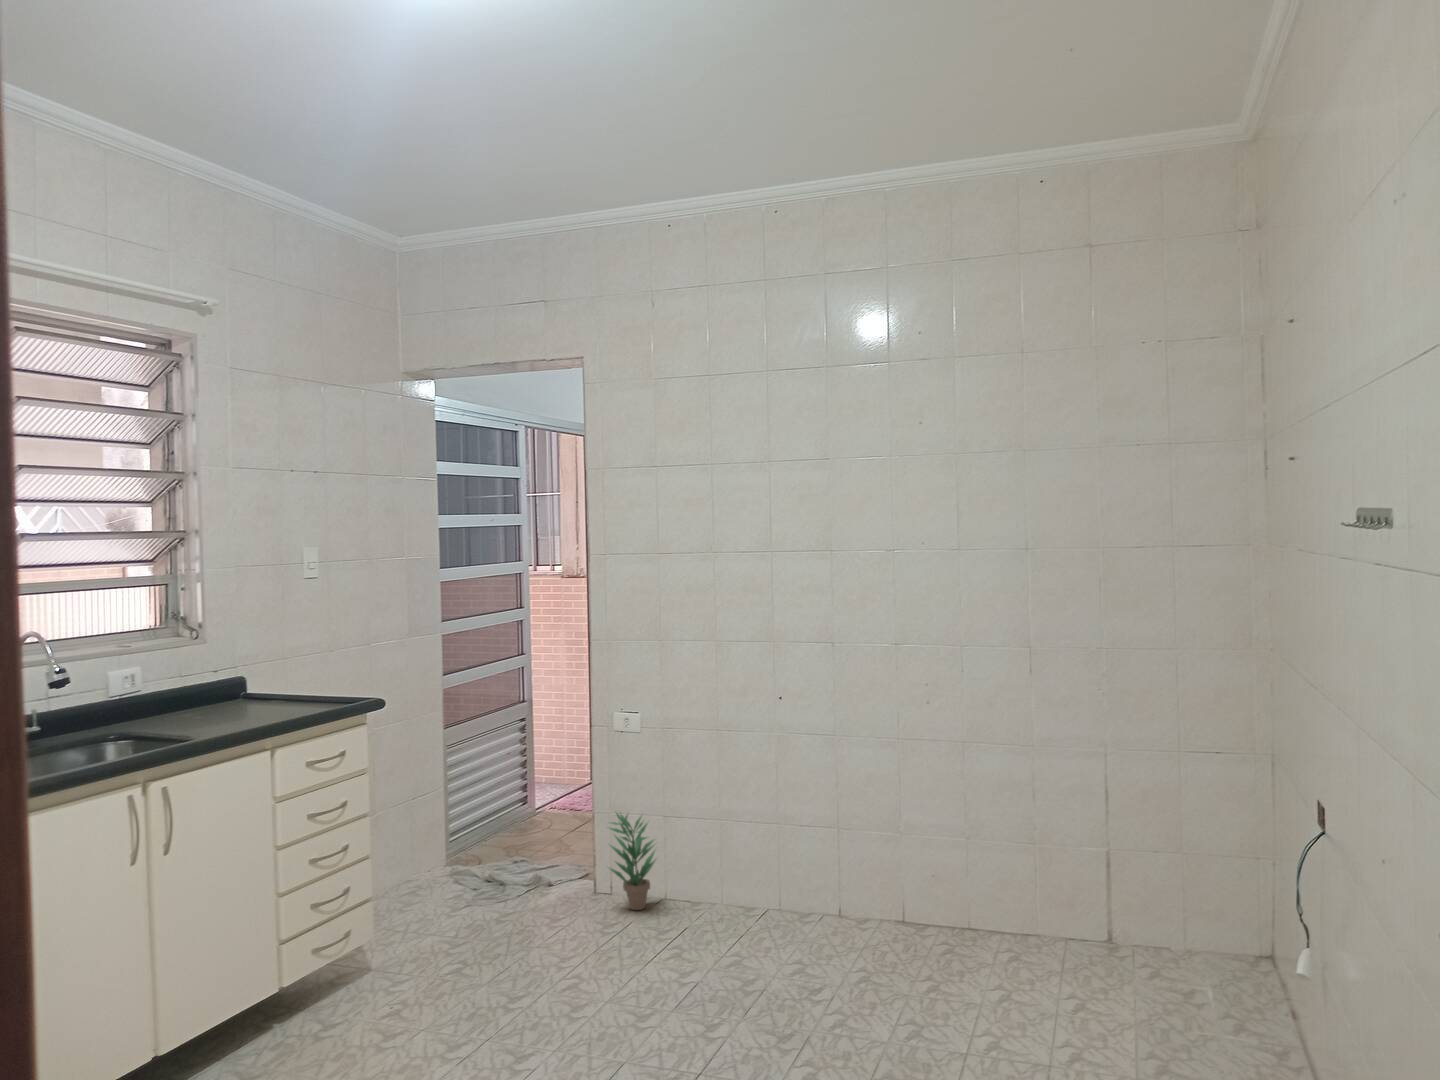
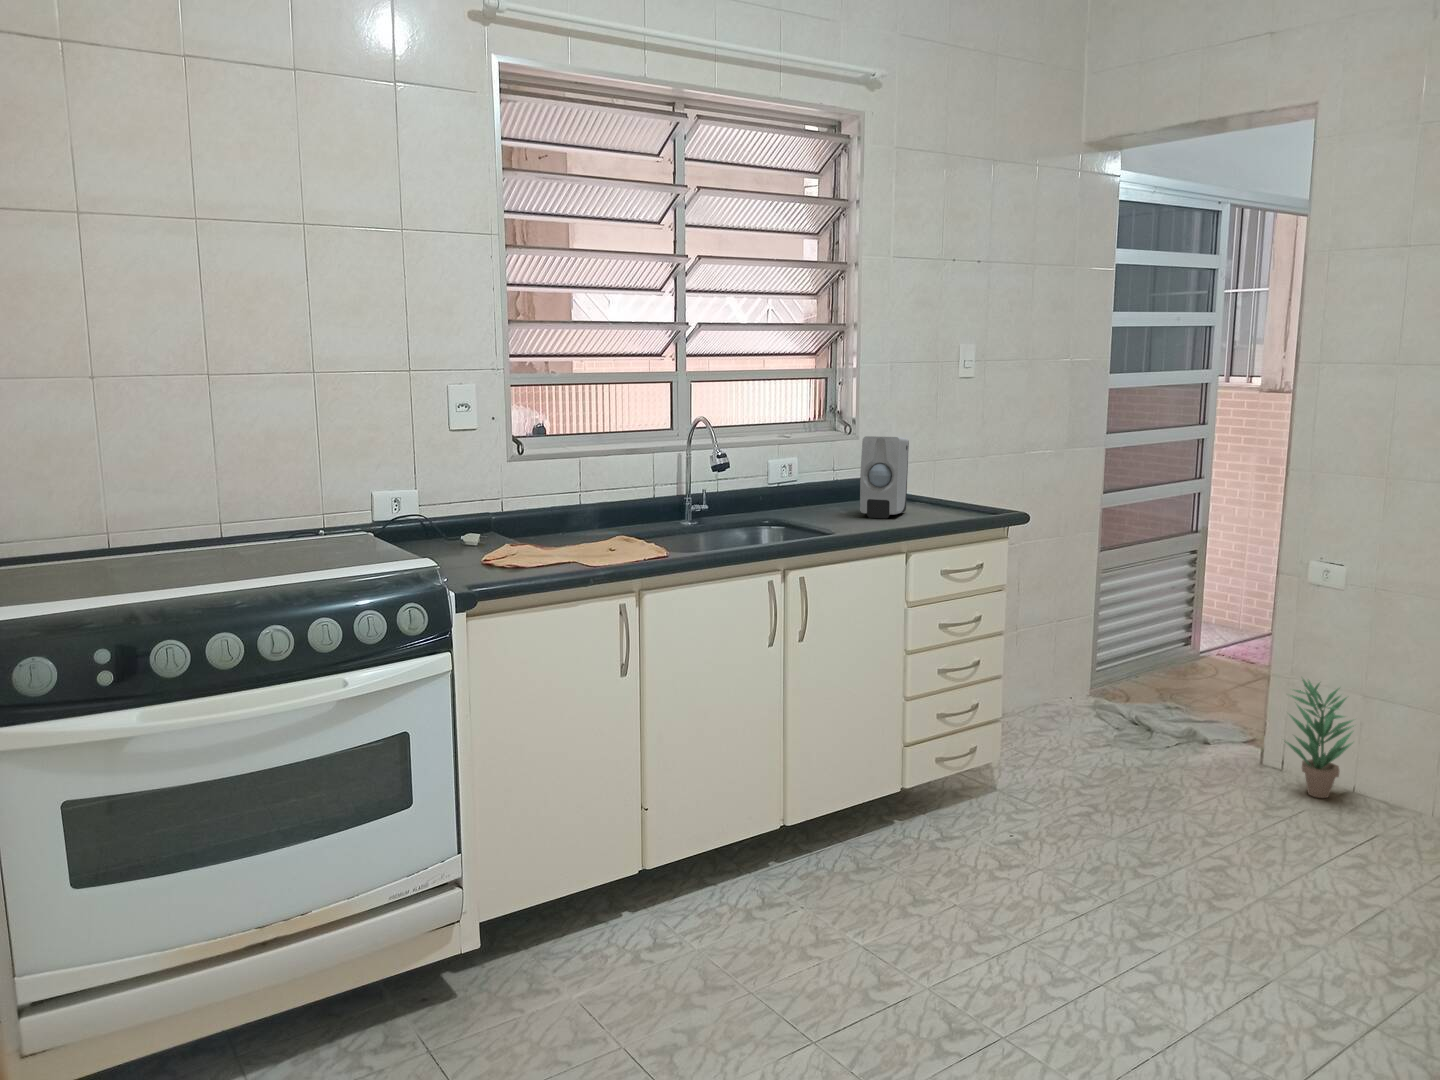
soap dispenser: none [215,639,263,720] -> present [860,436,909,518]

